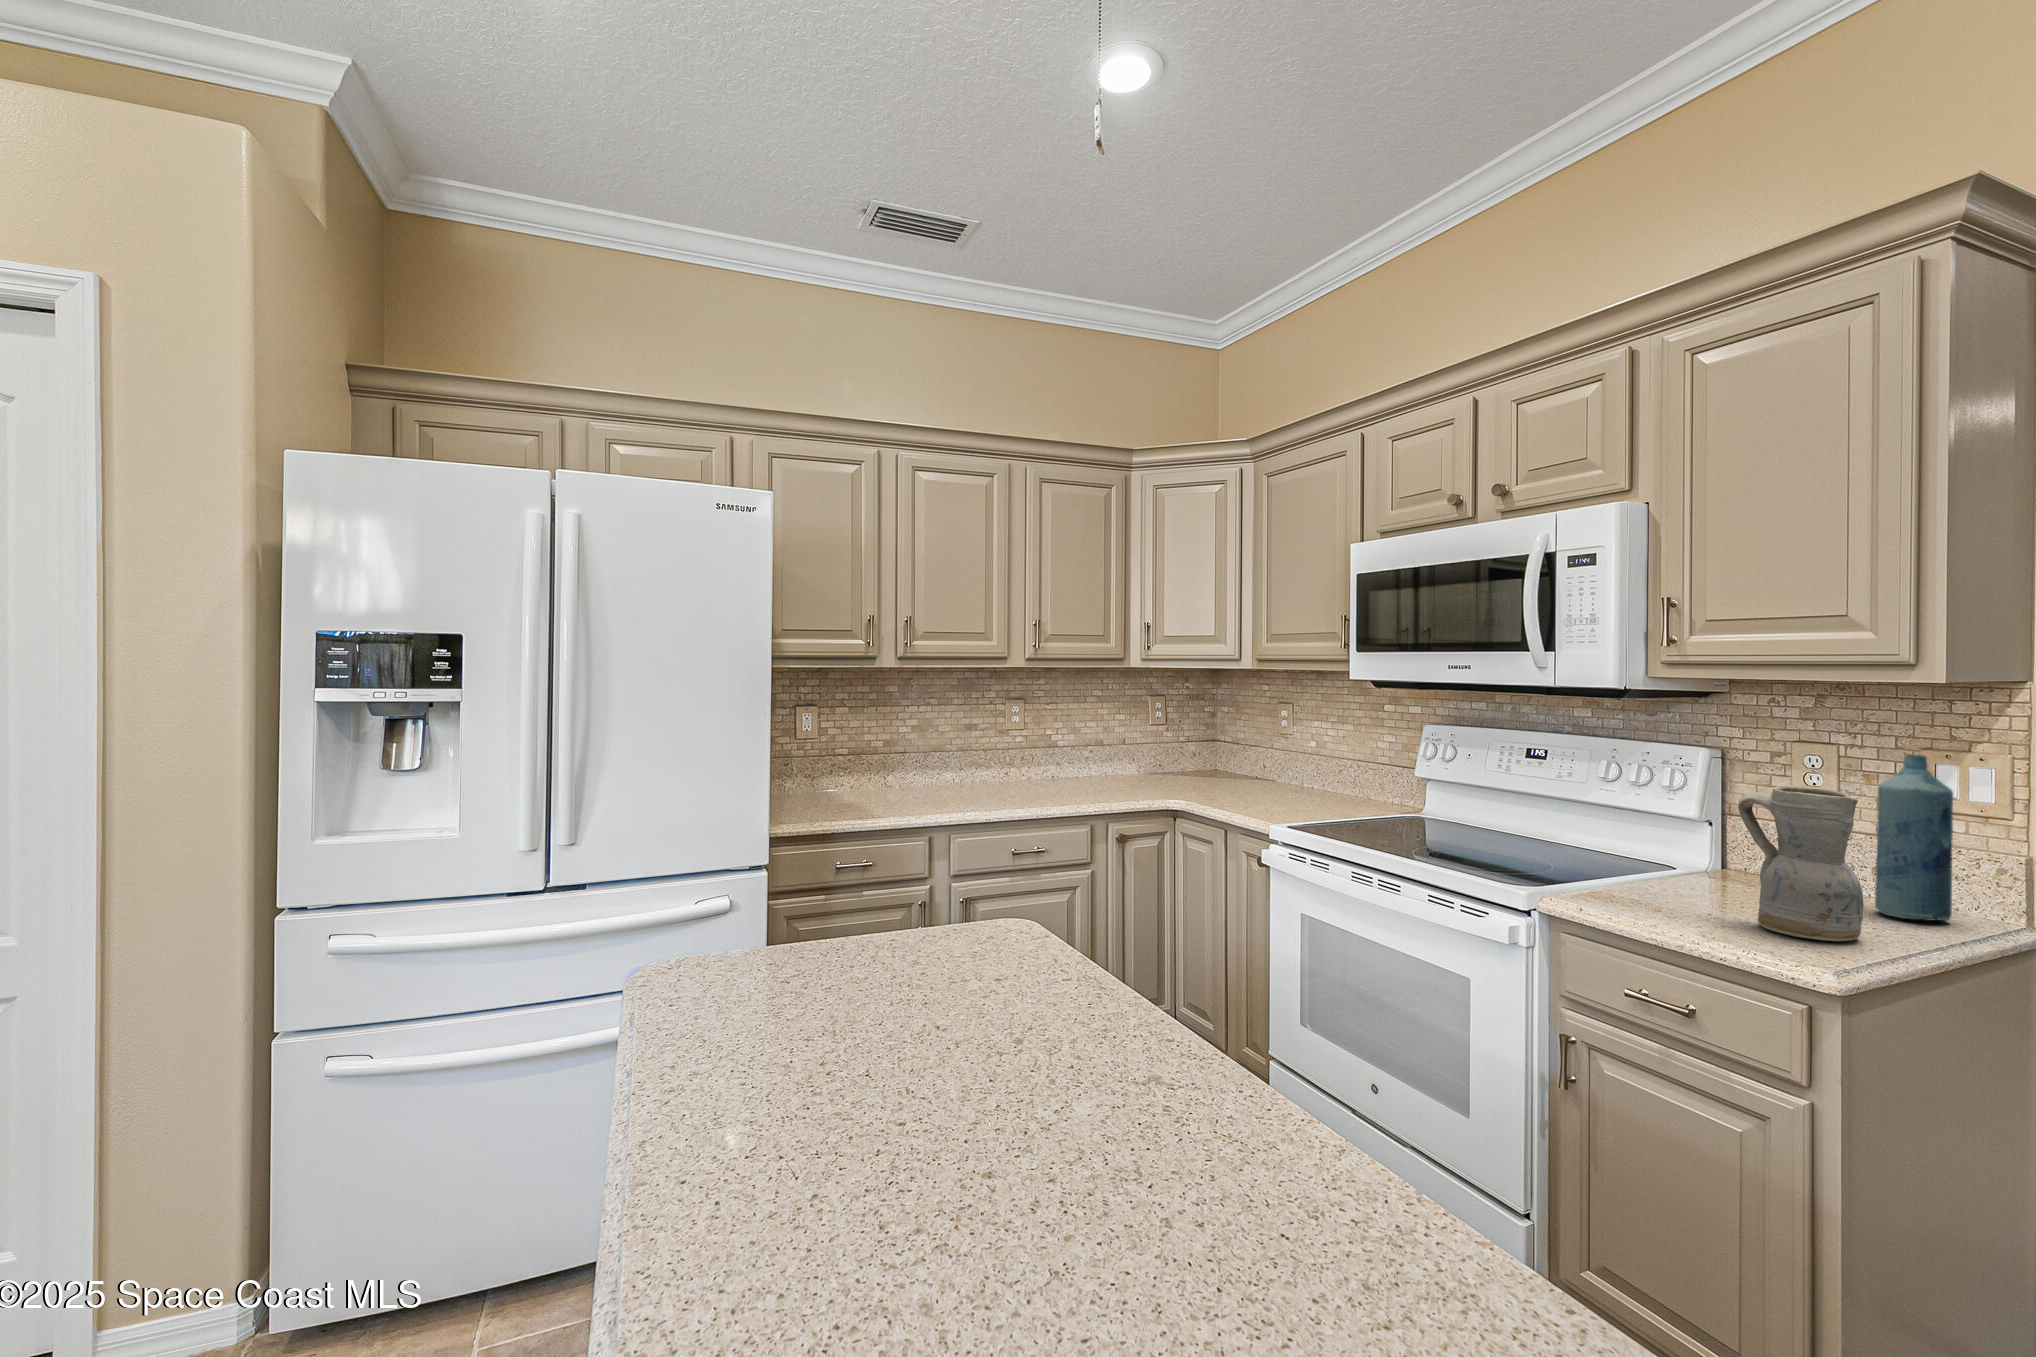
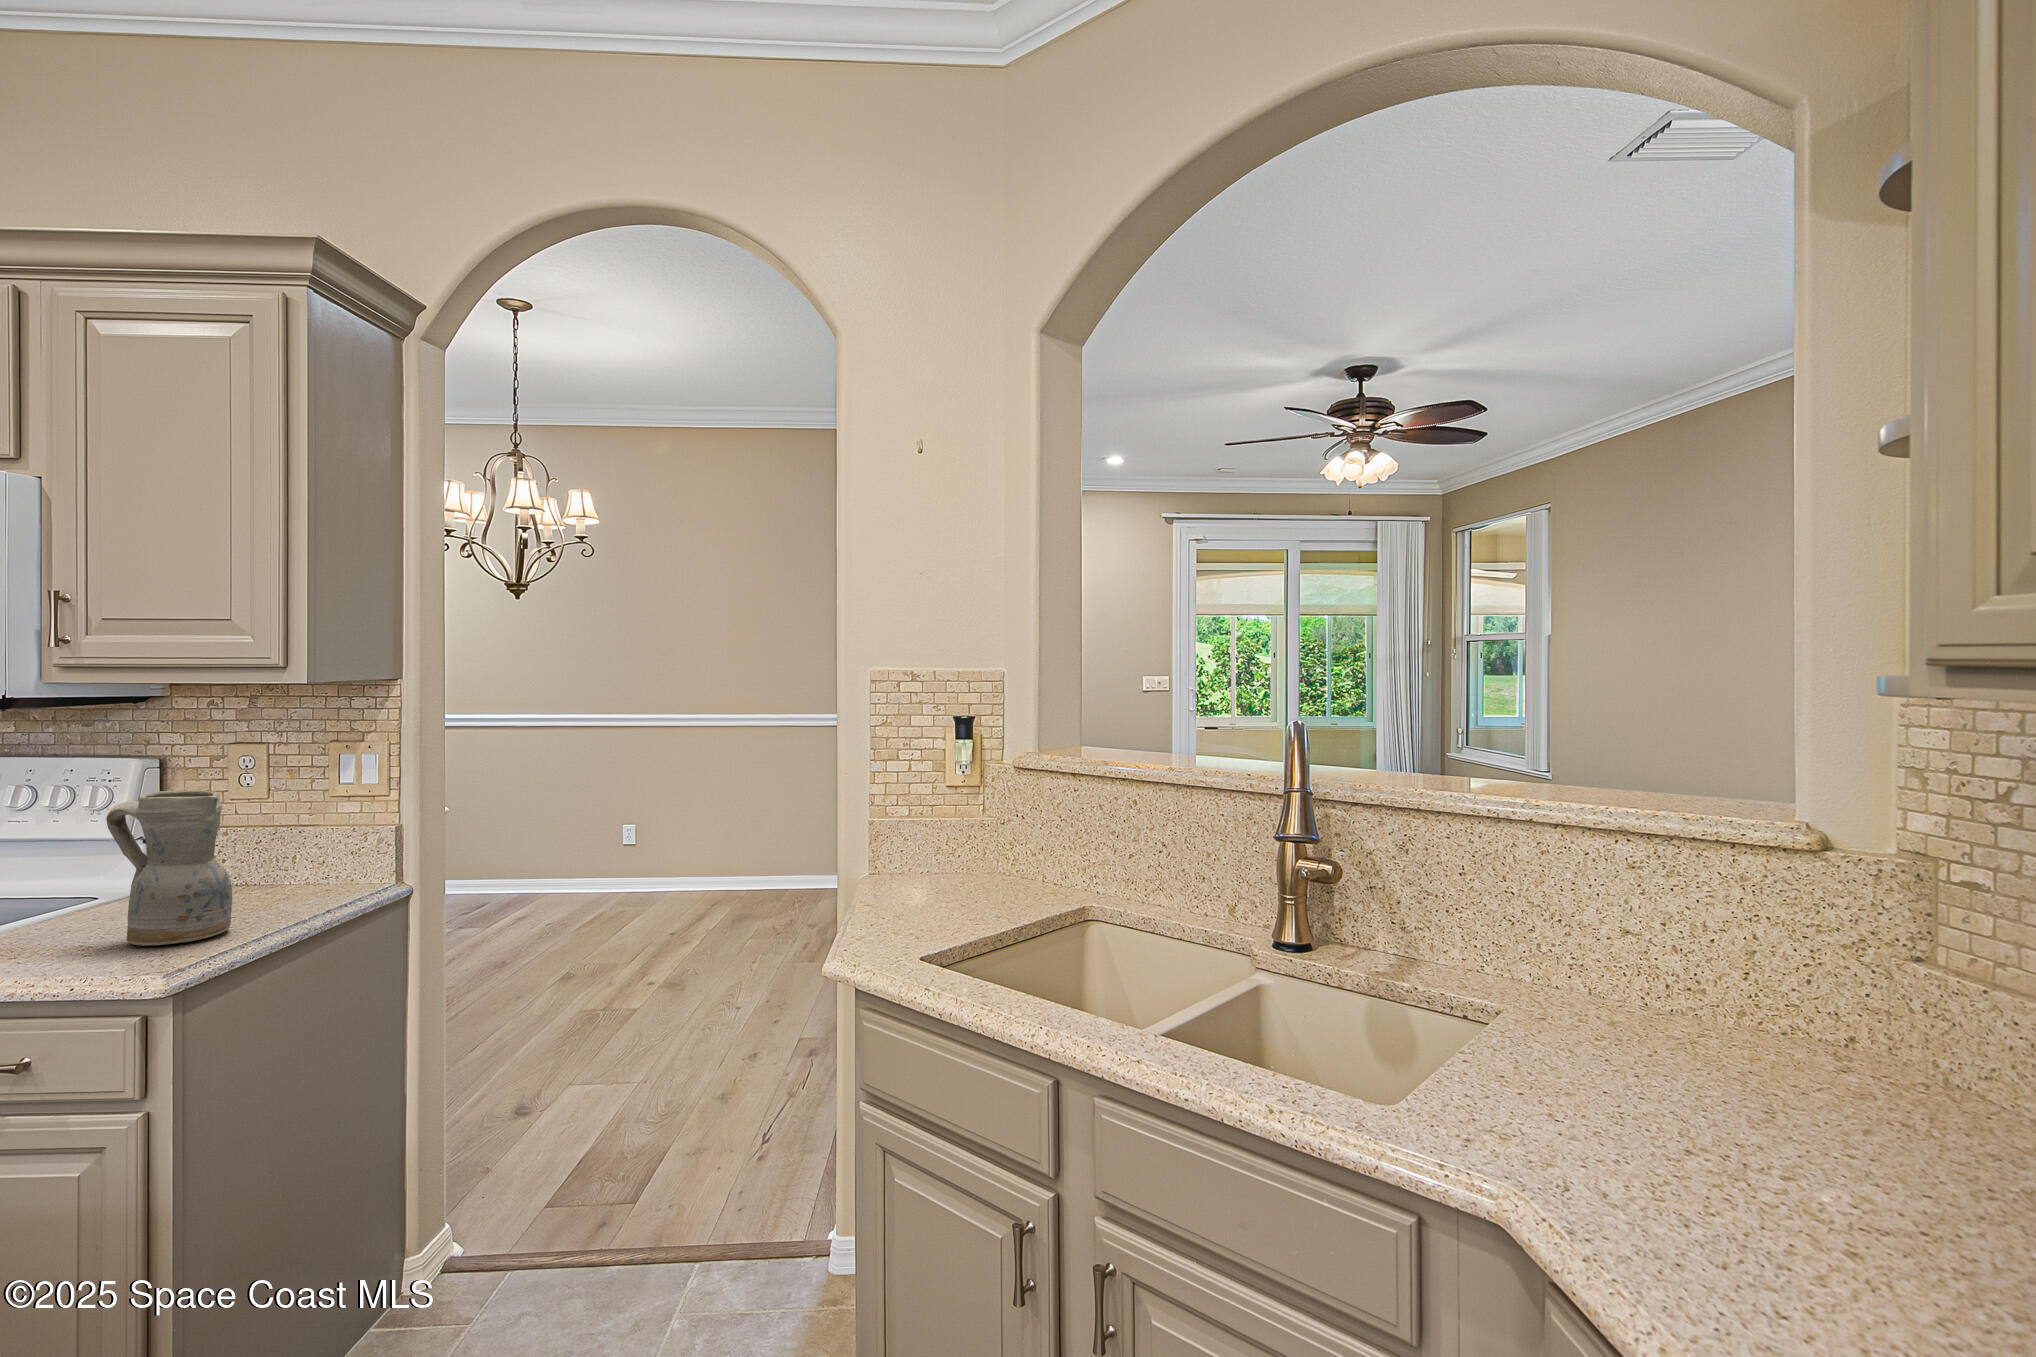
bottle: present [1875,755,1953,921] -> none [279,748,341,901]

